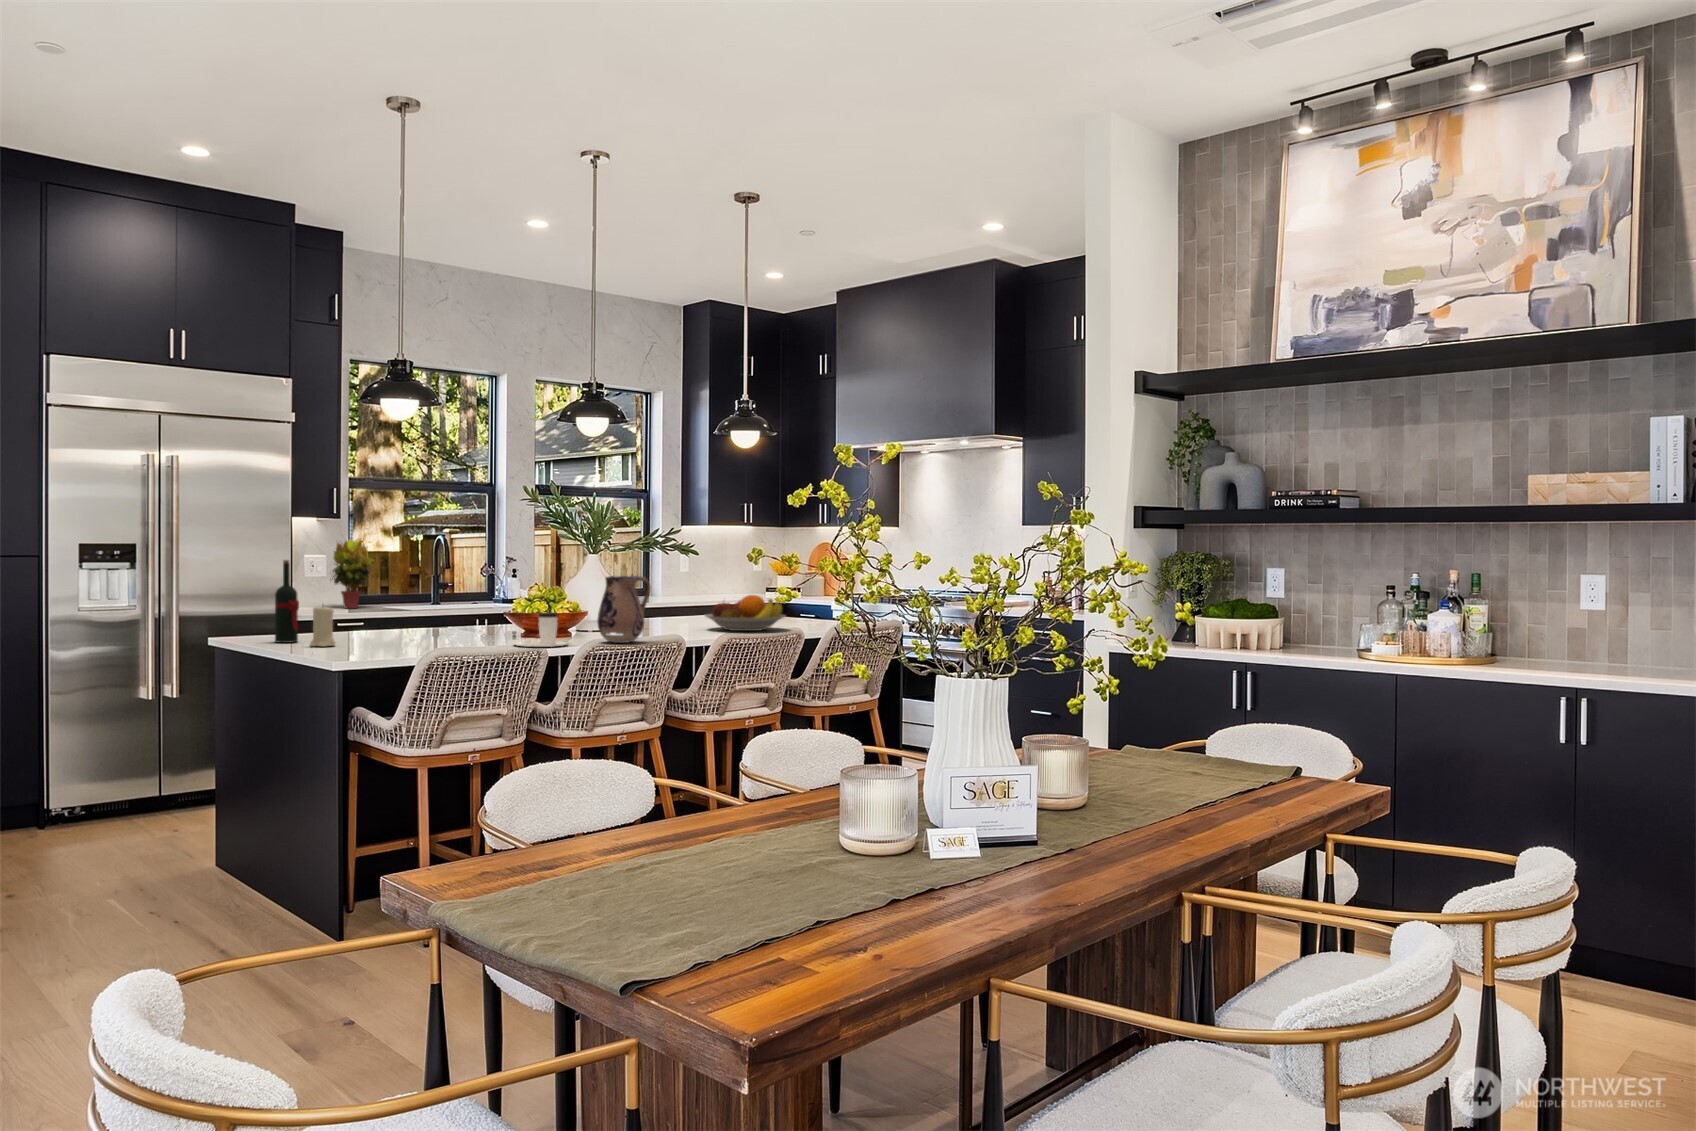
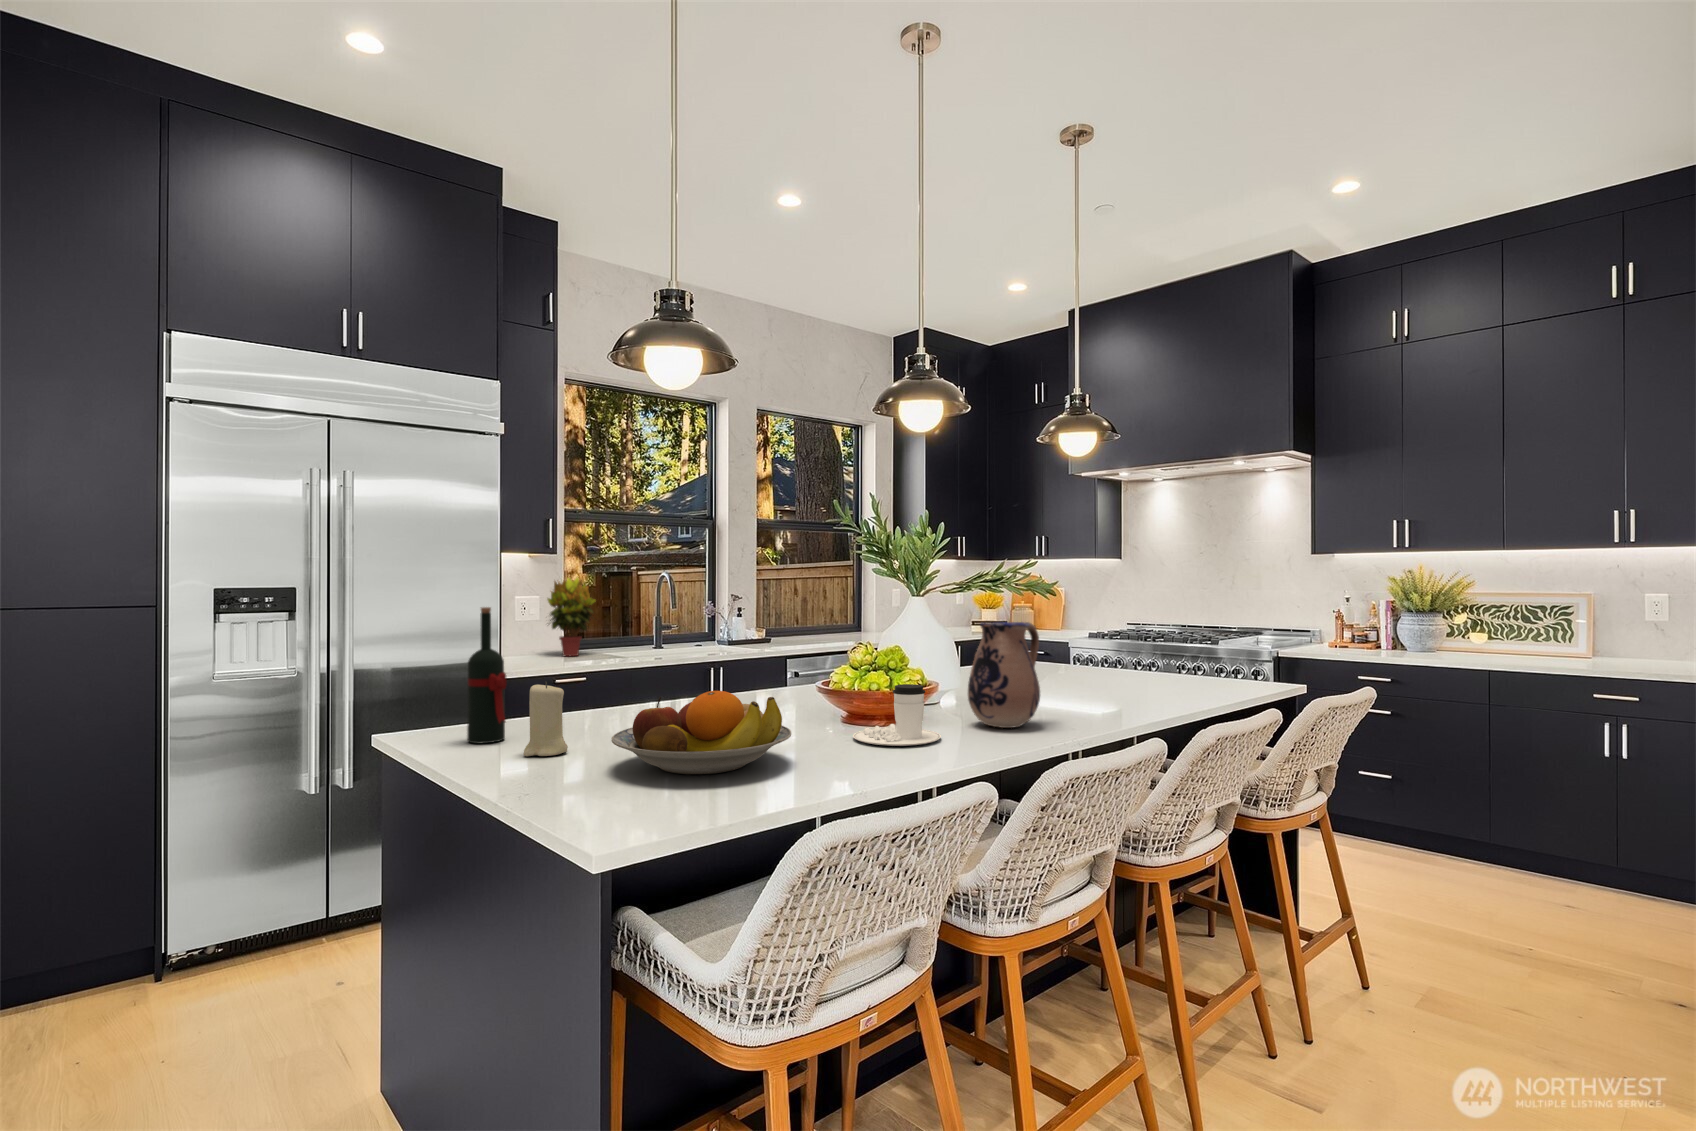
fruit bowl: present [705,595,785,631] -> present [611,691,791,774]

